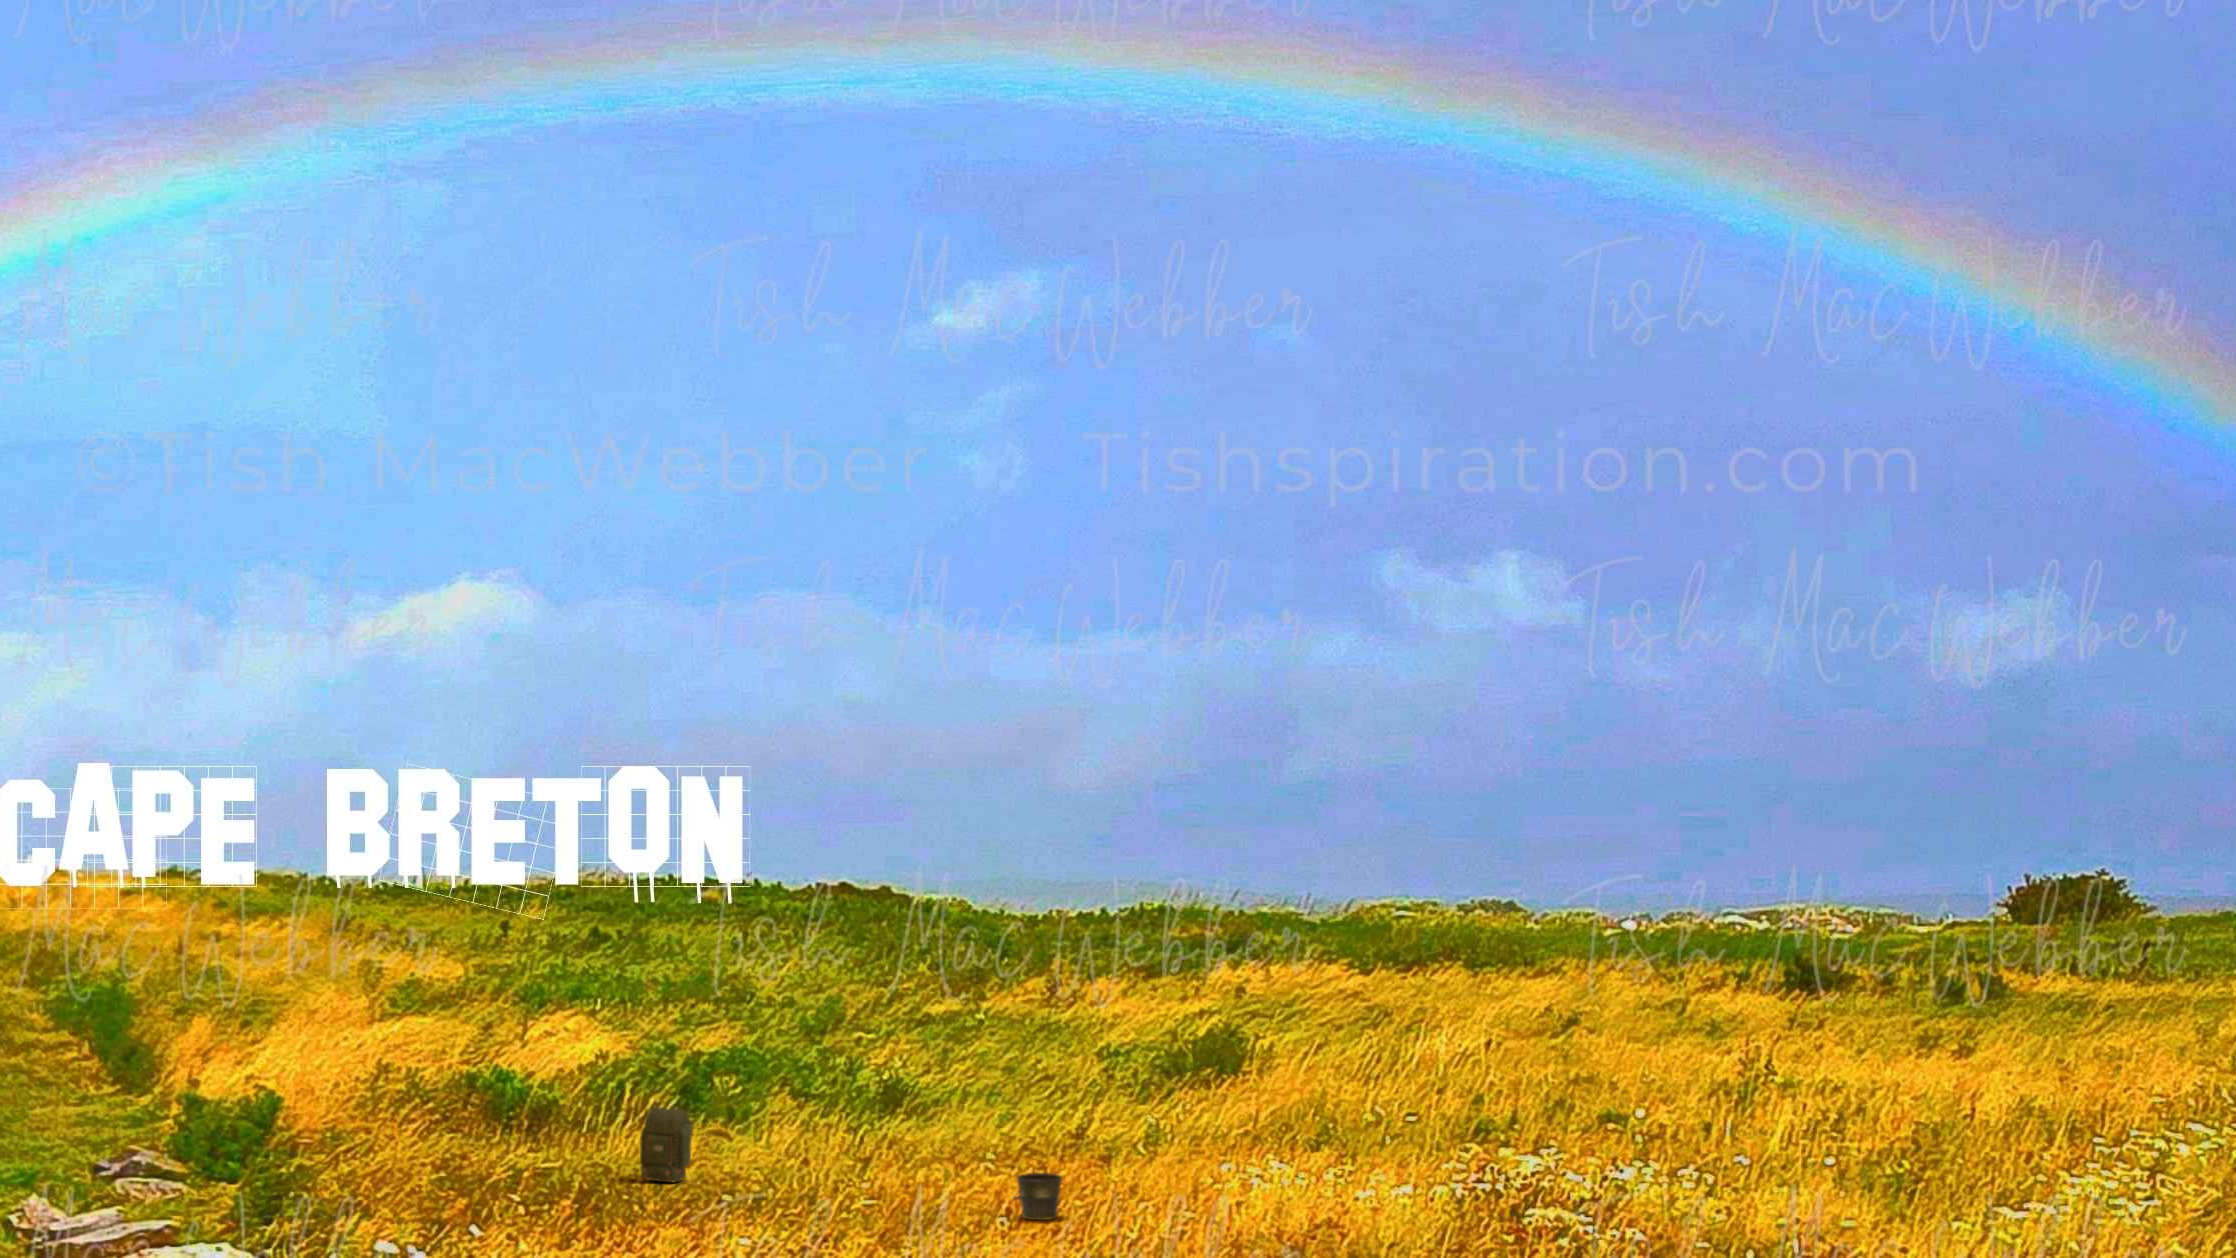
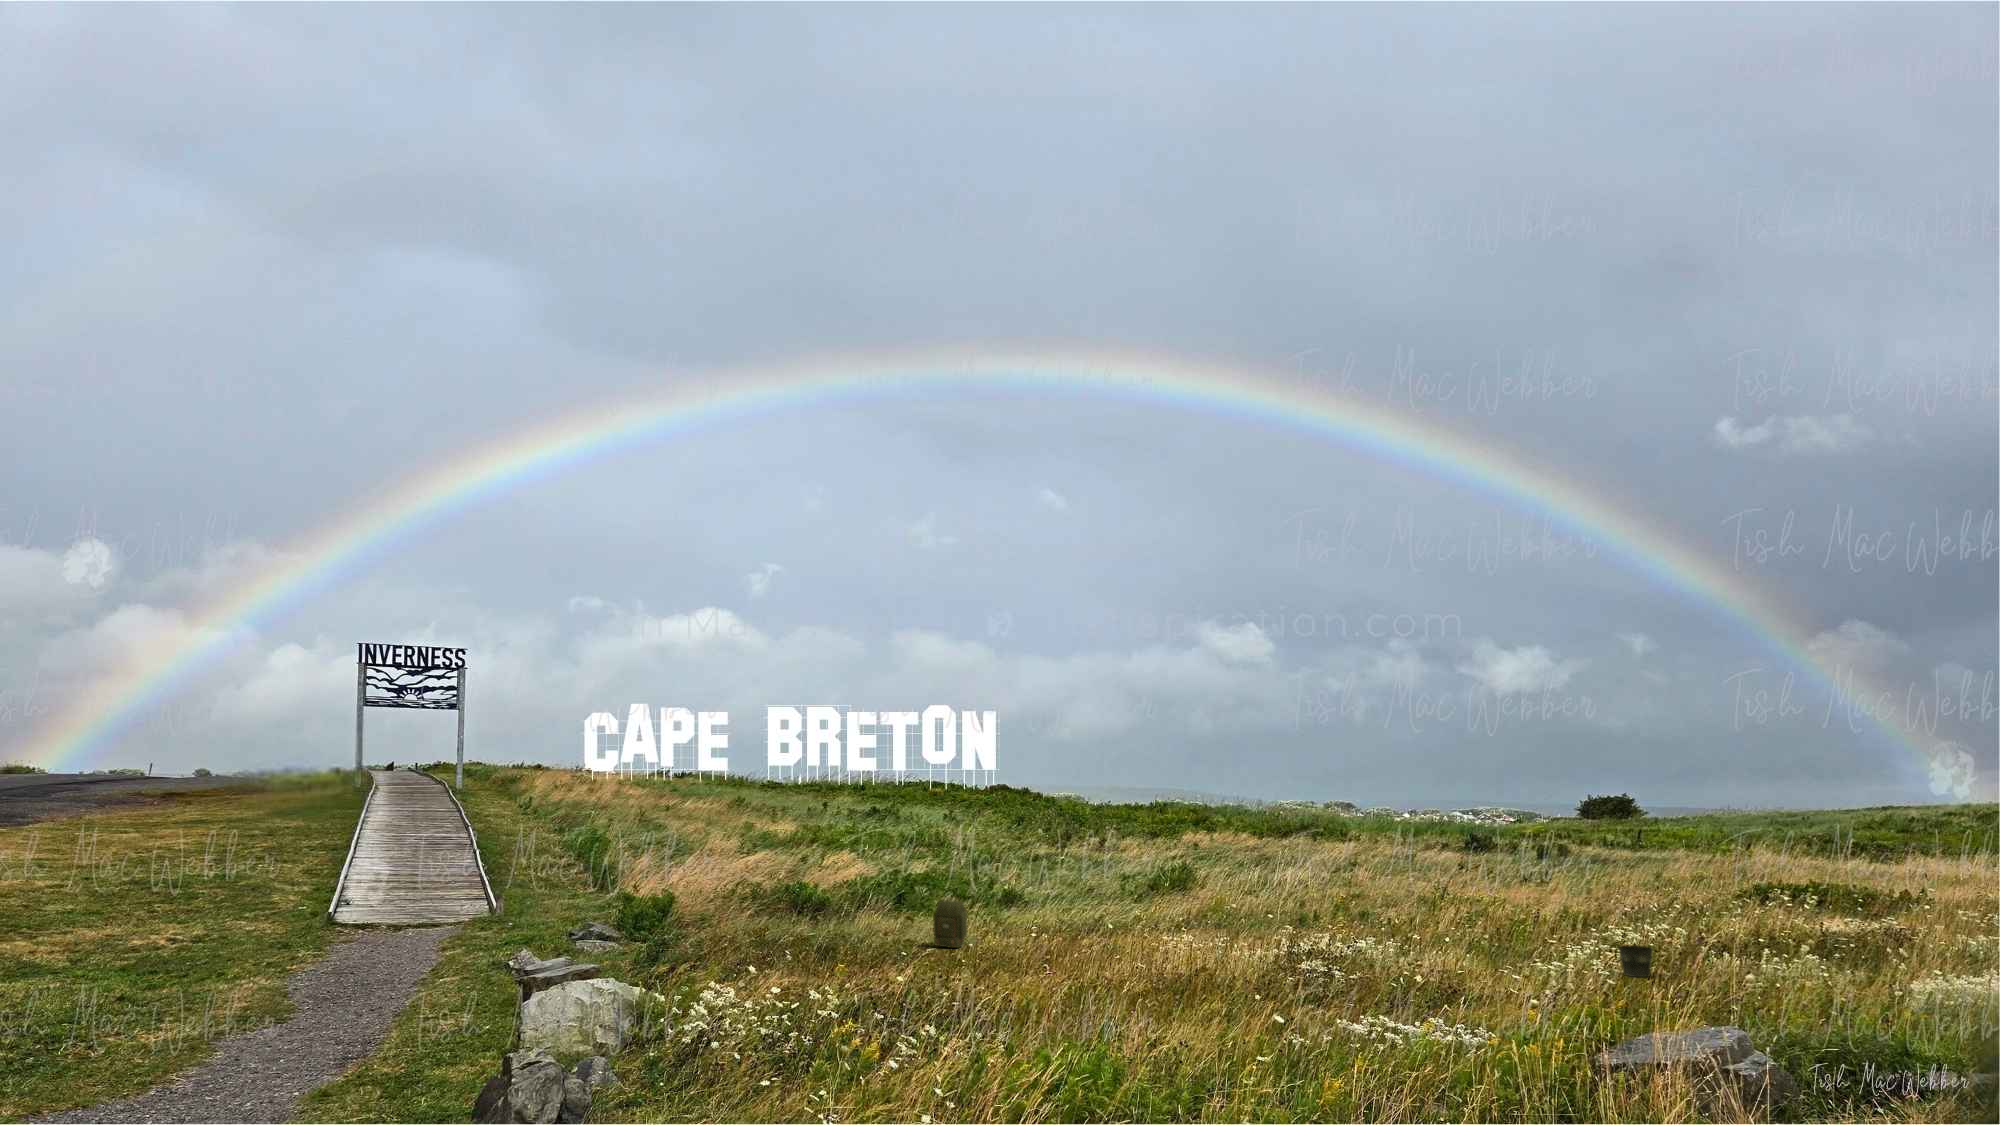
bucket: present [1013,1173,1062,1220] -> present [1616,945,1653,977]

